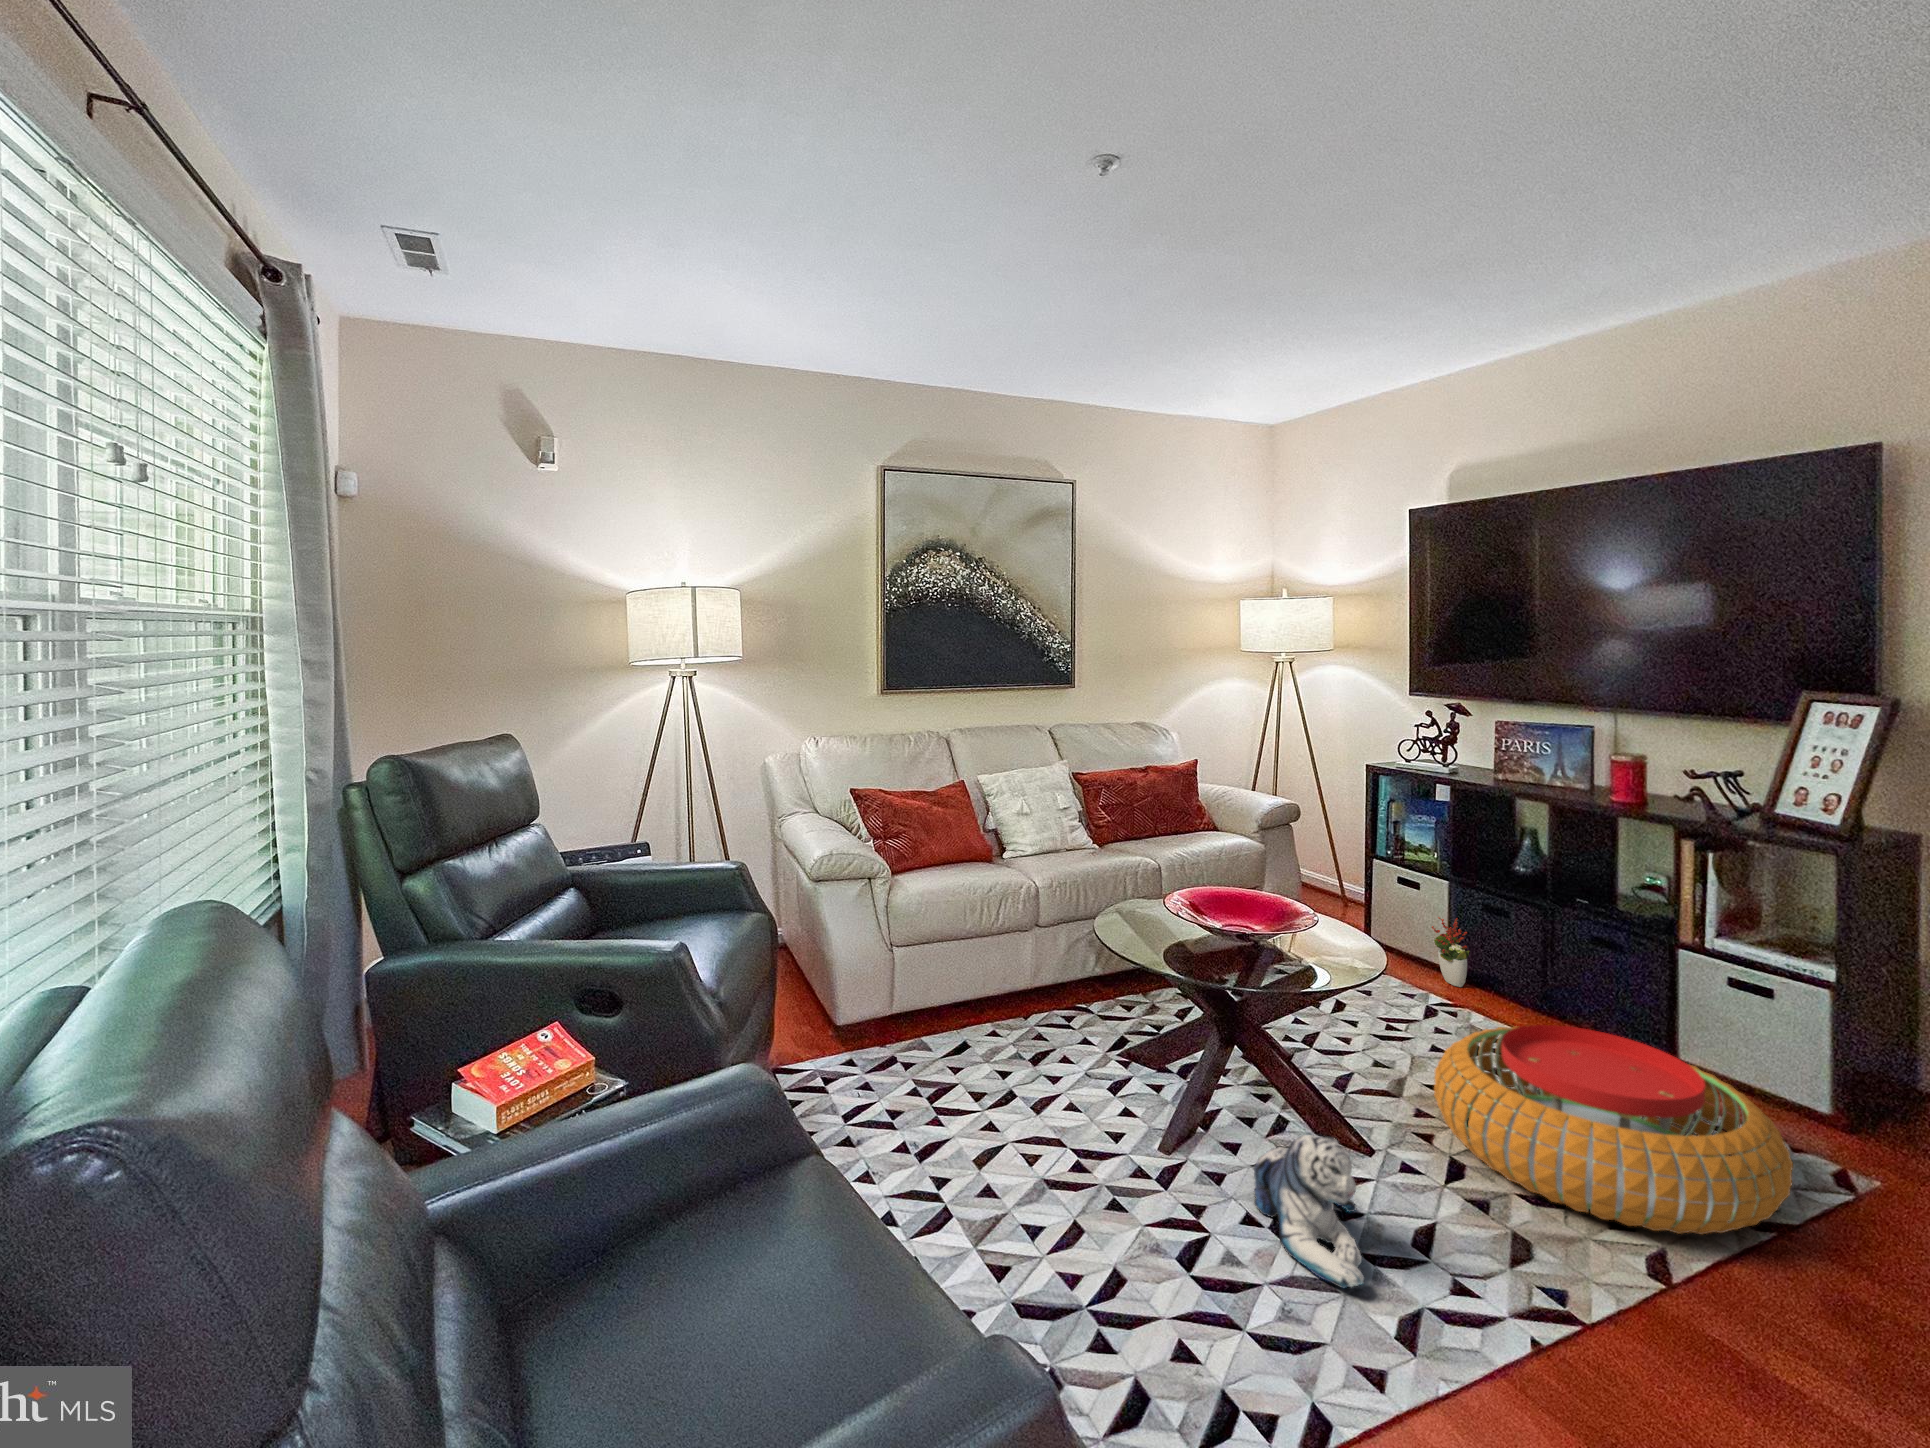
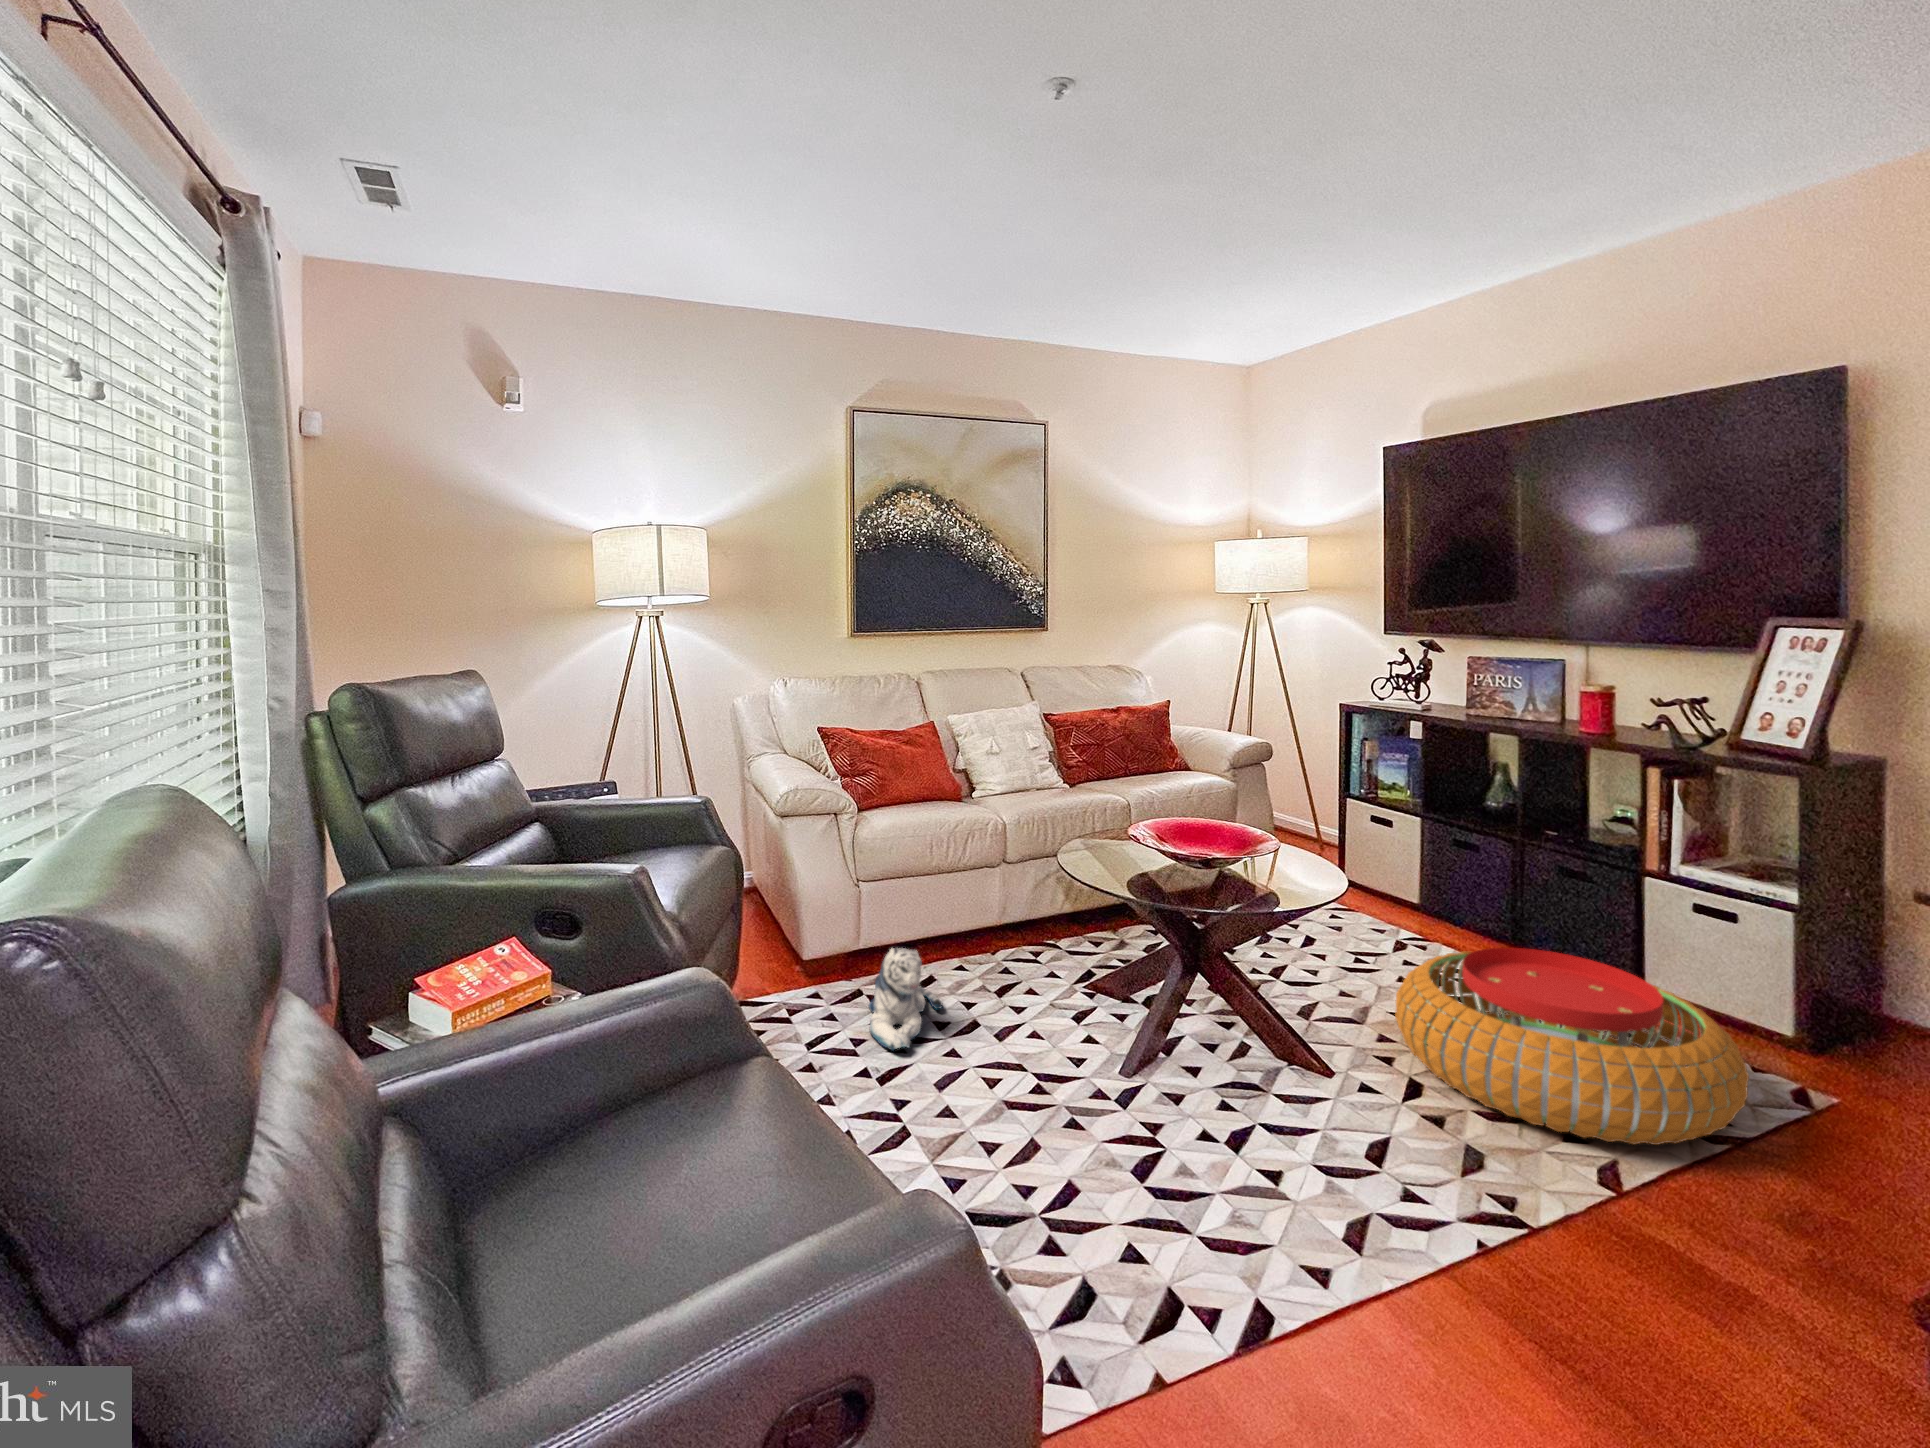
decorative plant: present [1432,917,1469,987] -> none [1400,853,1437,921]
plush toy: present [1254,1135,1364,1289] -> present [869,948,942,1050]

